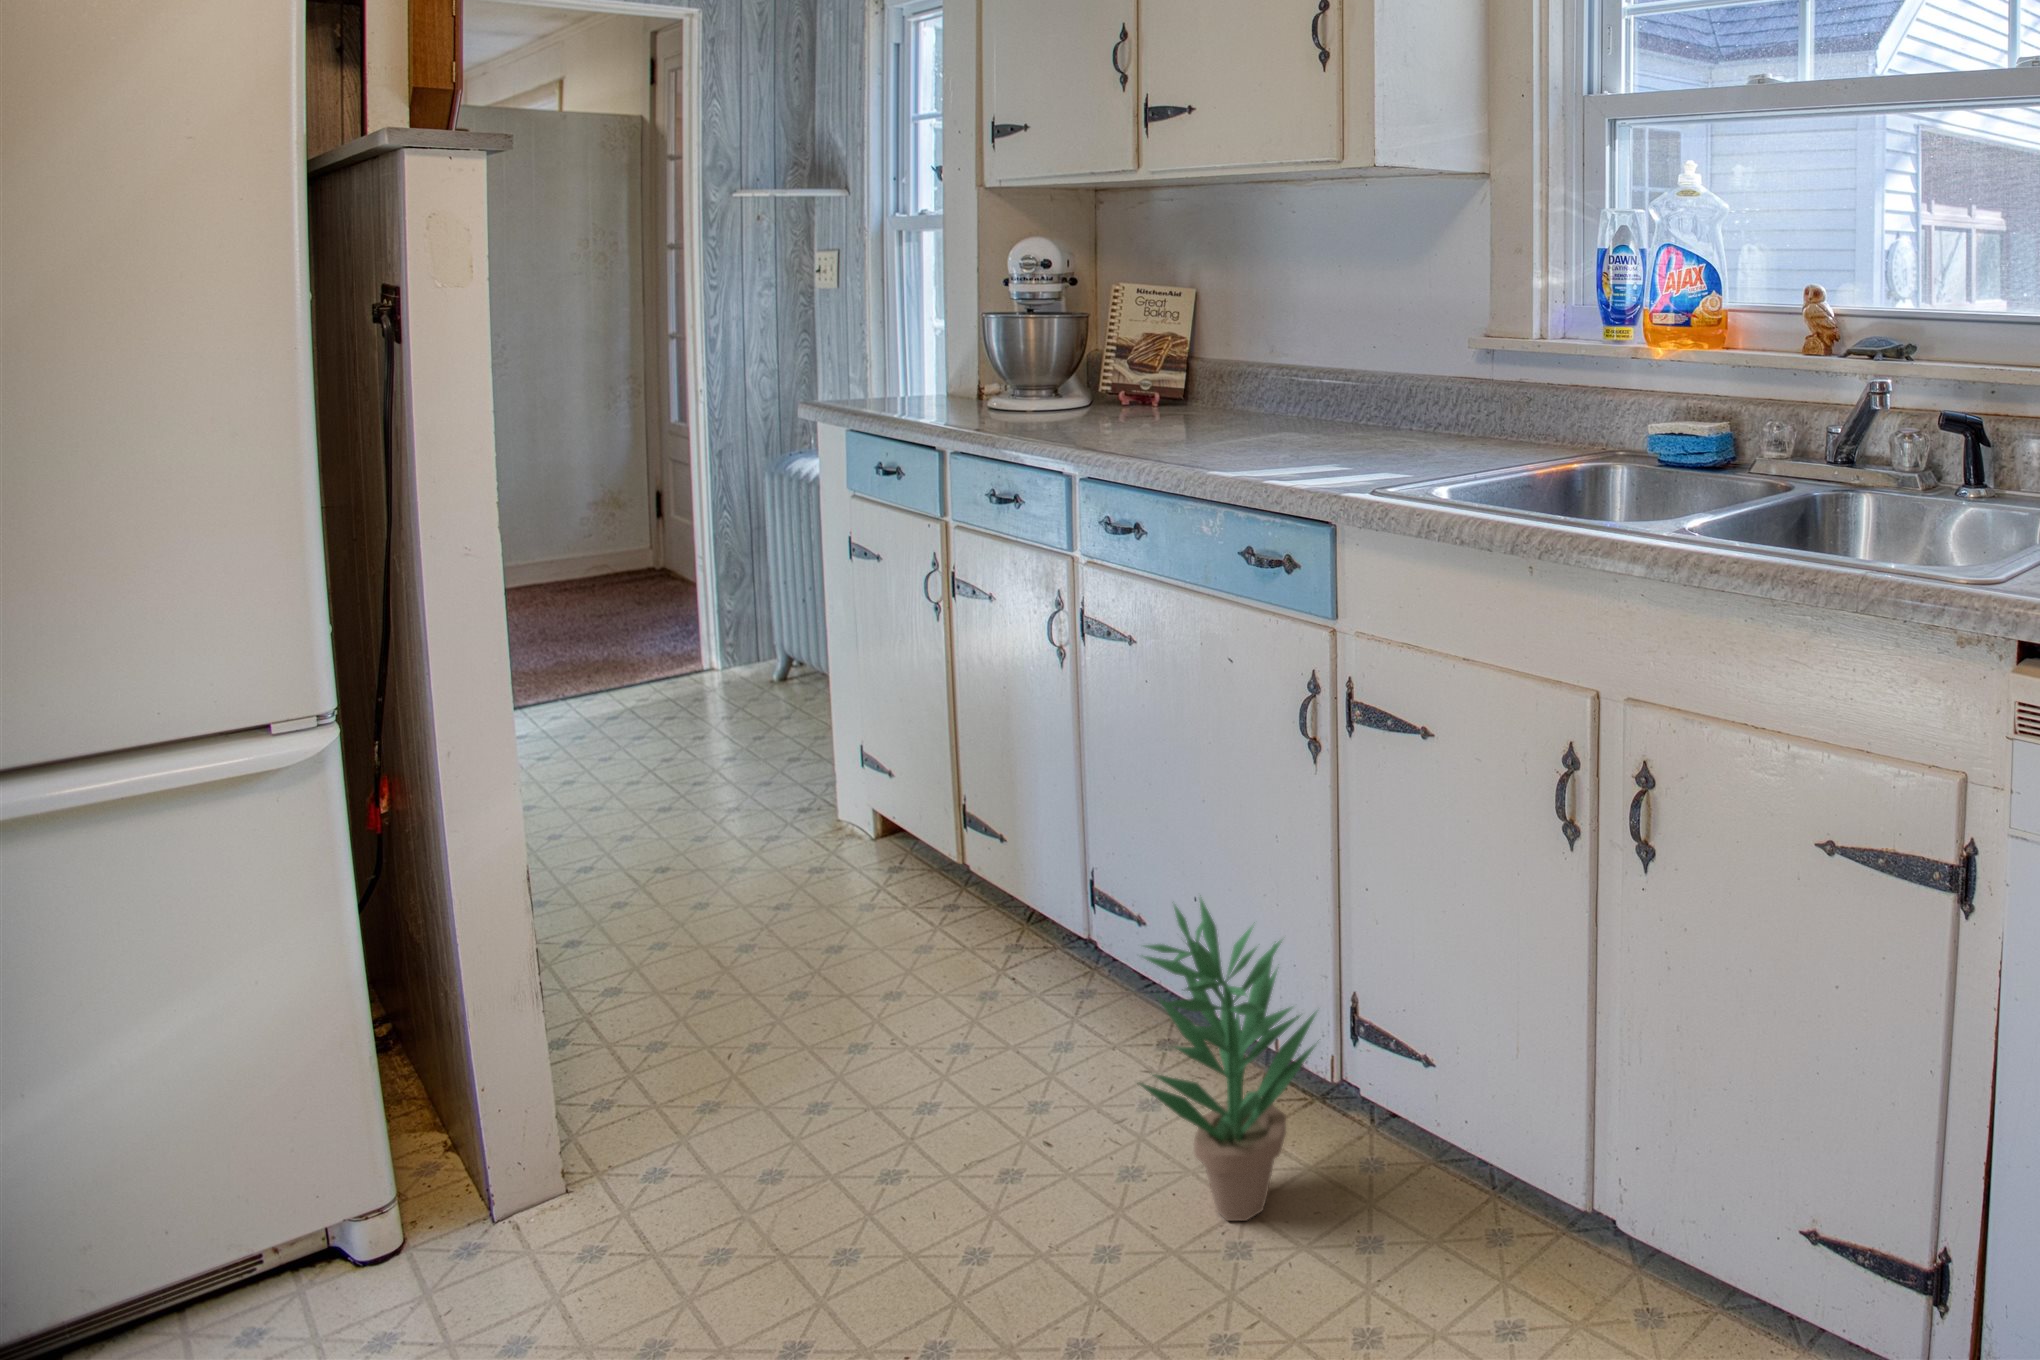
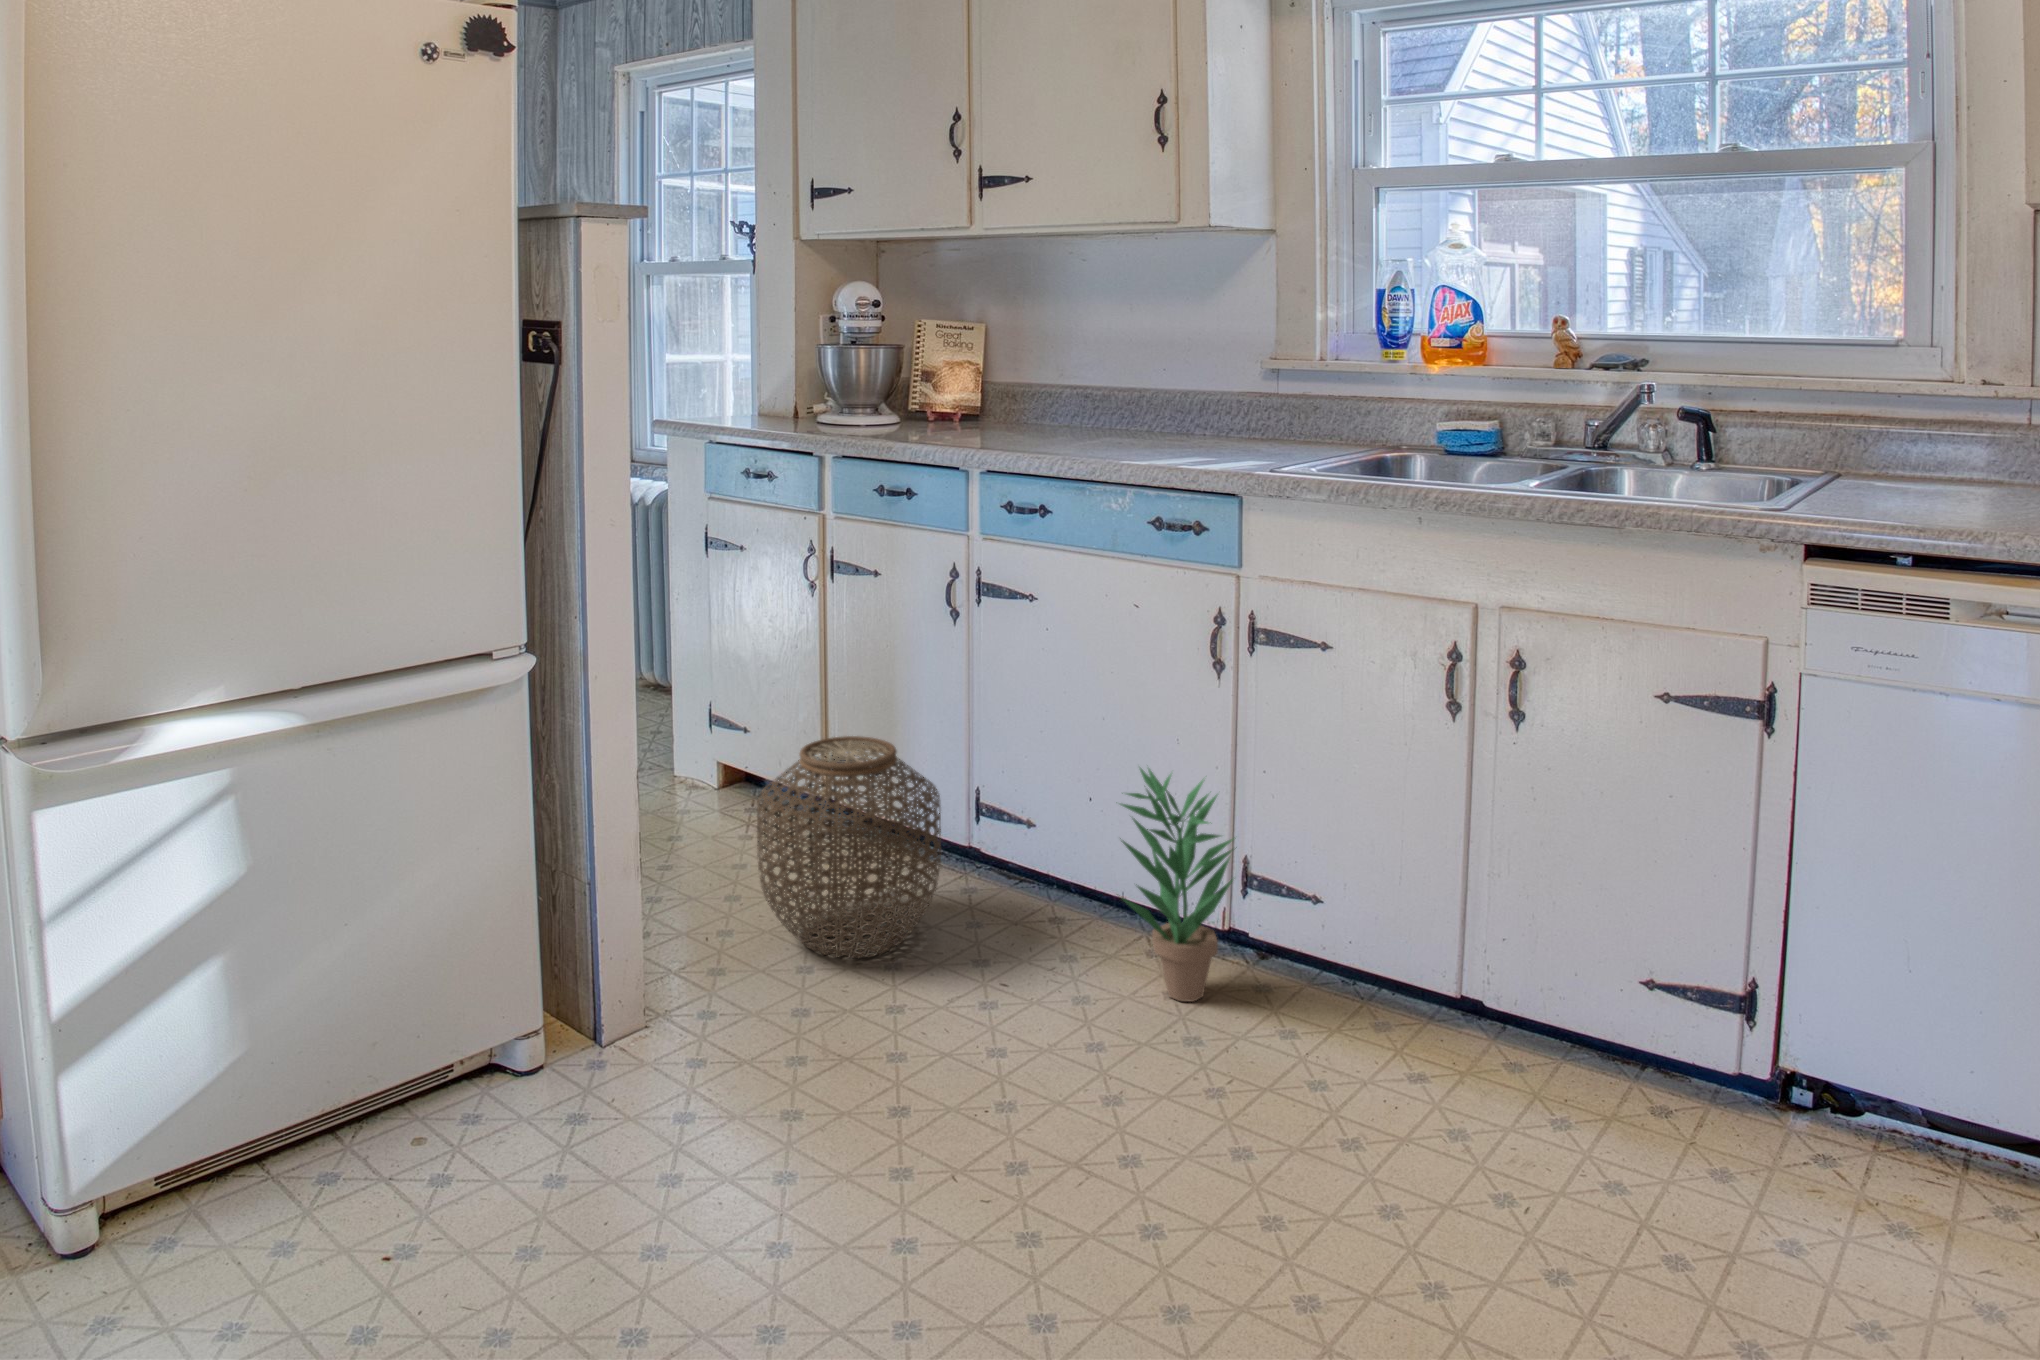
woven basket: none [706,828,982,1139] -> present [757,736,941,958]

